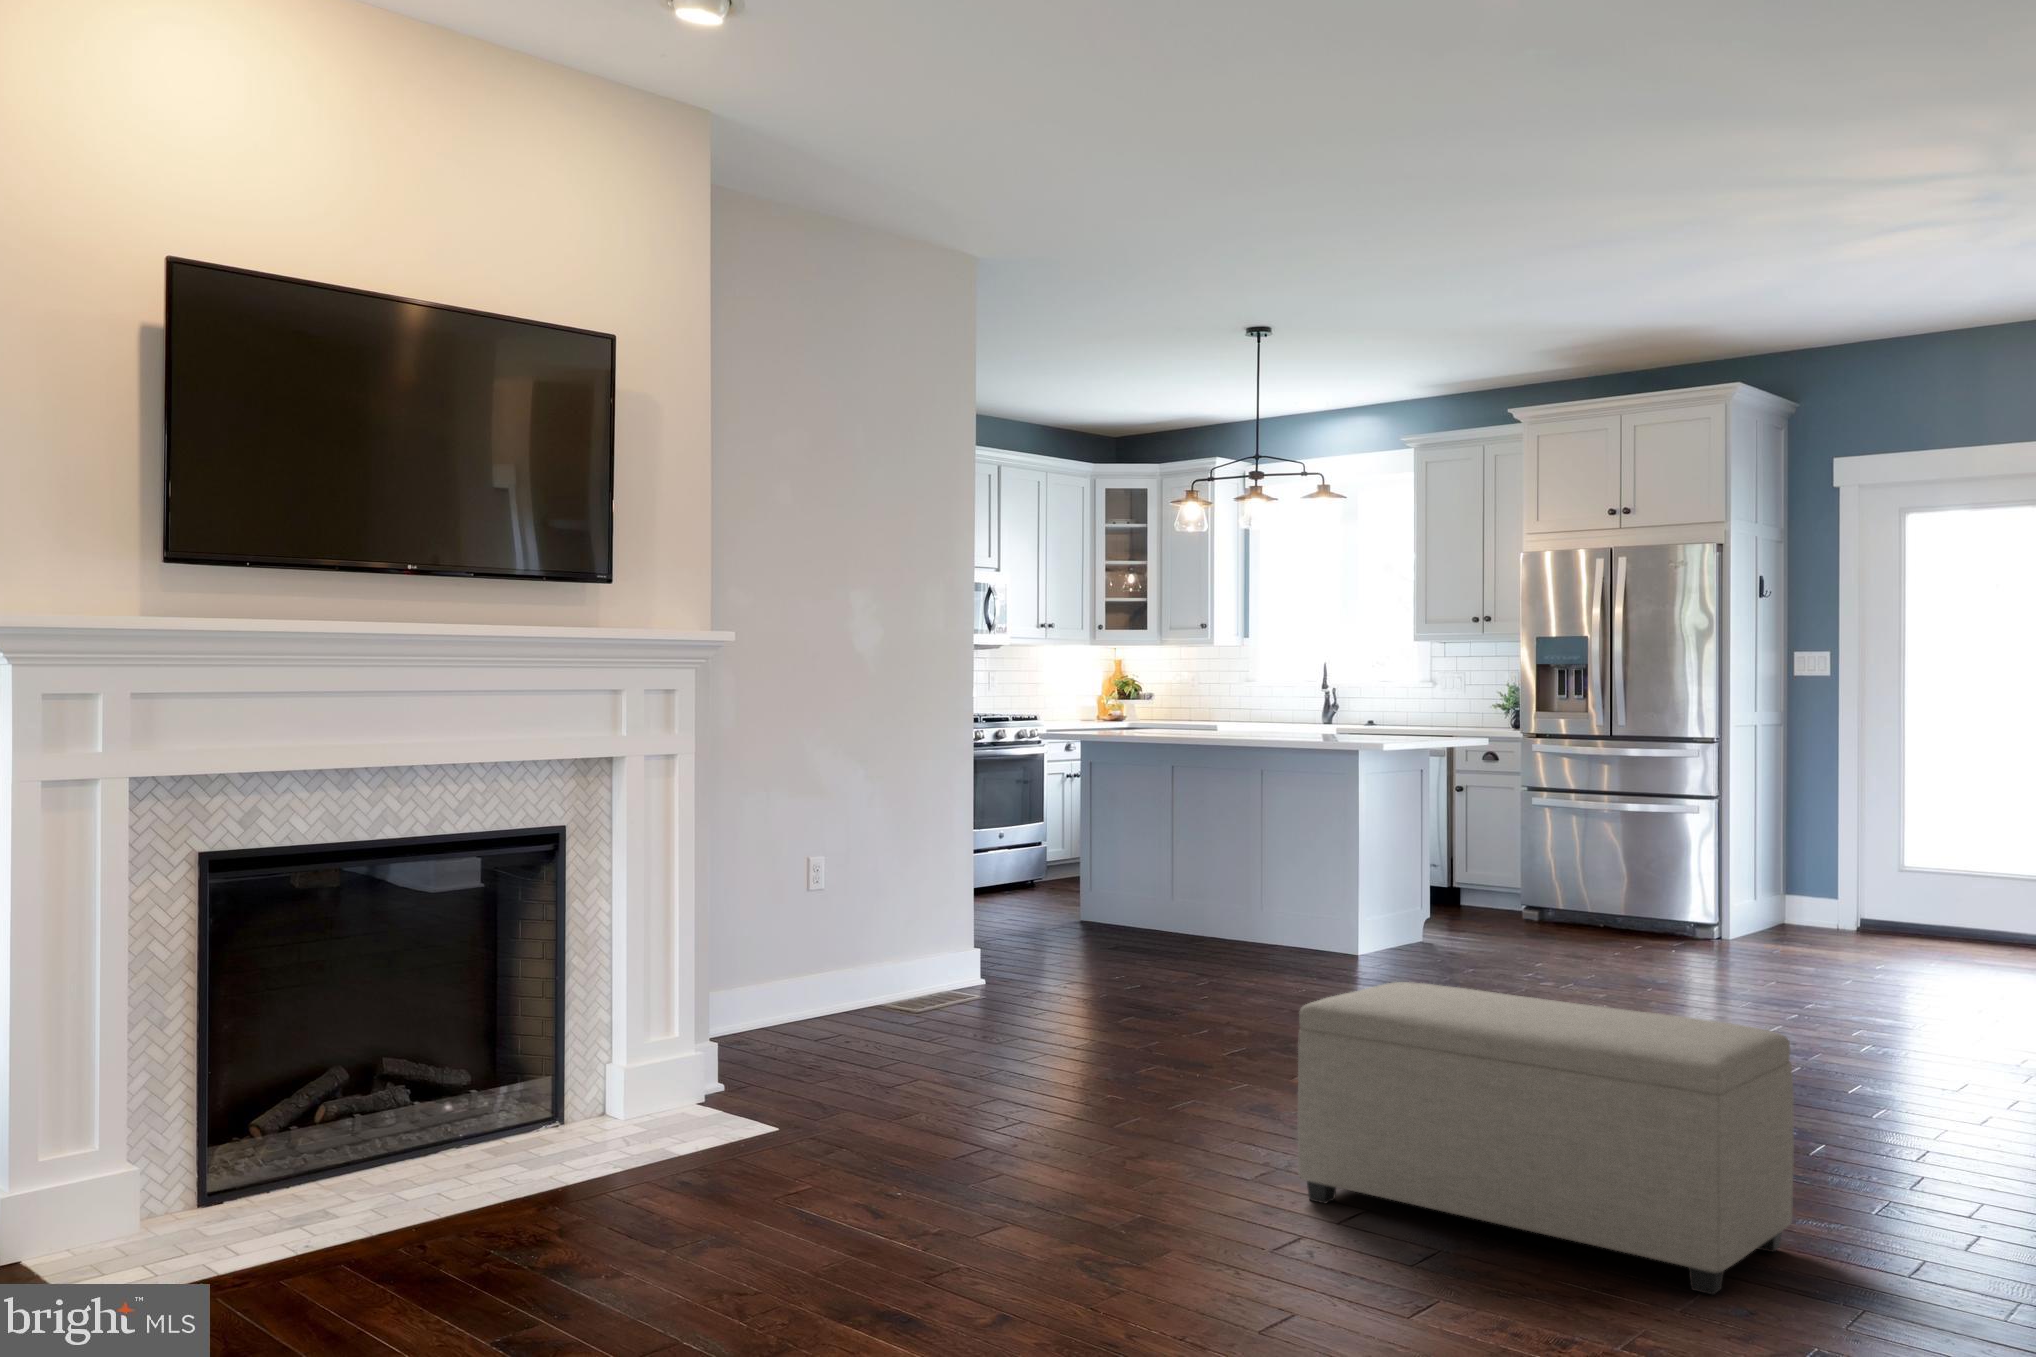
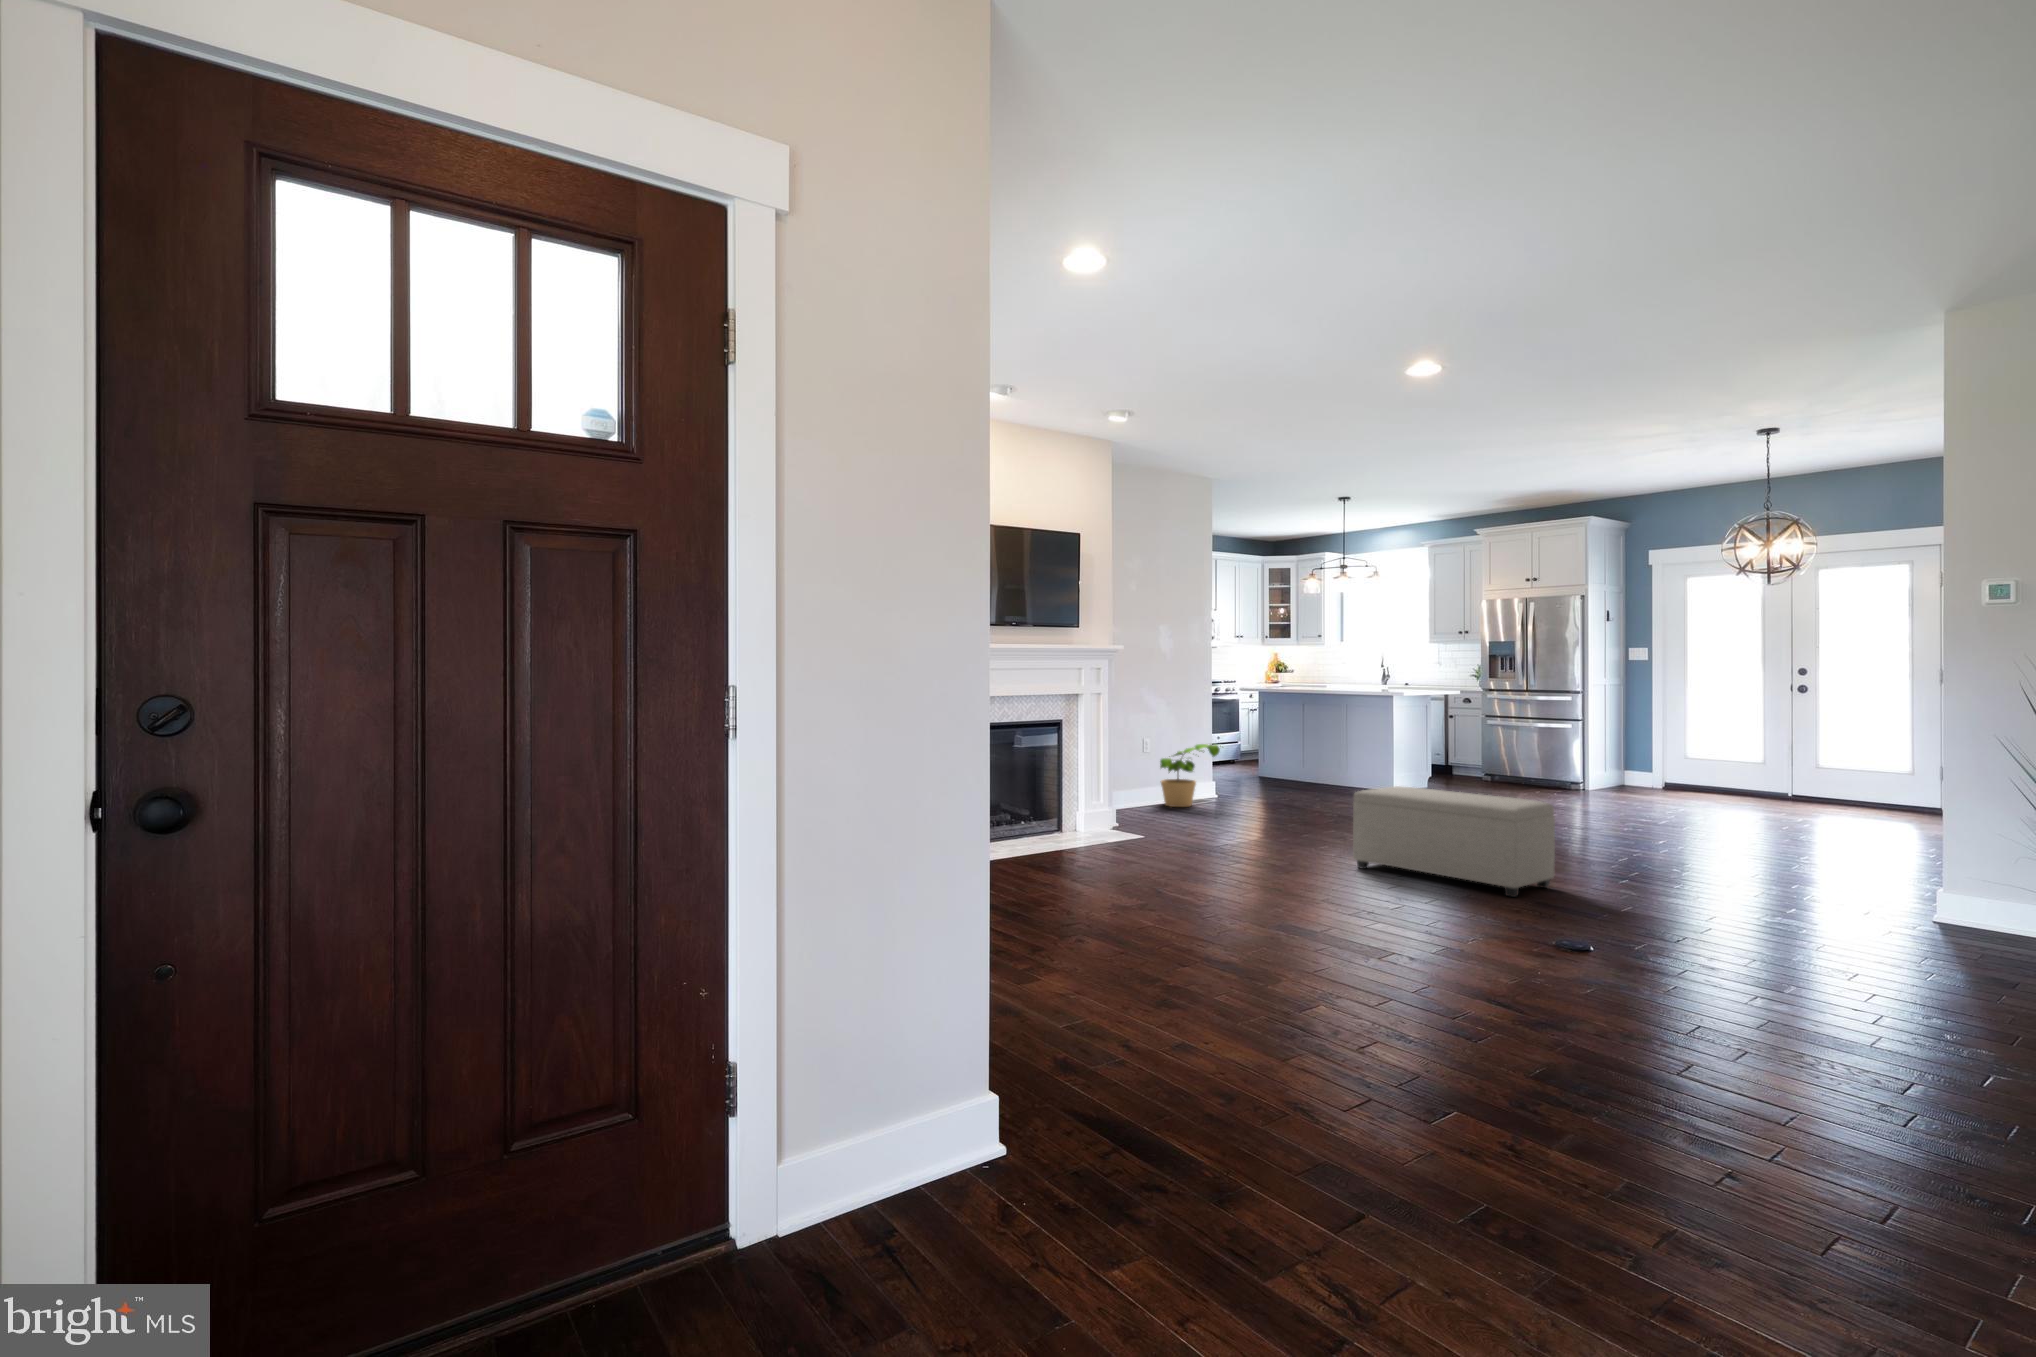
potted plant: none [848,862,999,1010] -> present [1160,744,1220,807]

